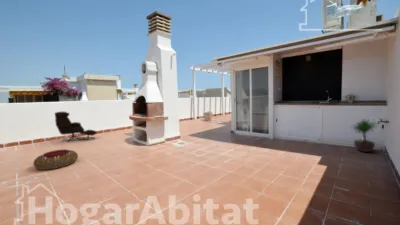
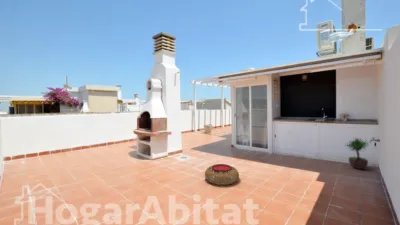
lounge chair: present [55,112,96,139] -> none [61,125,100,155]
pouf: present [33,150,78,170] -> present [205,164,239,185]

